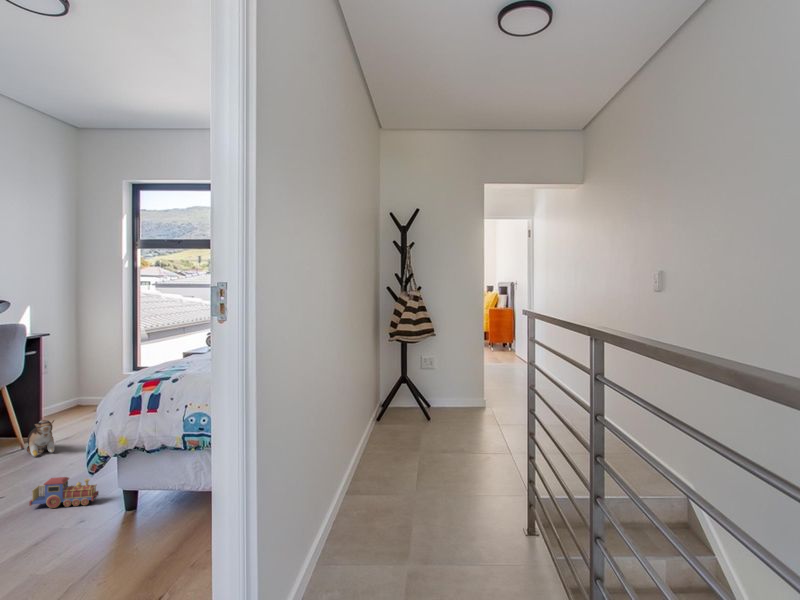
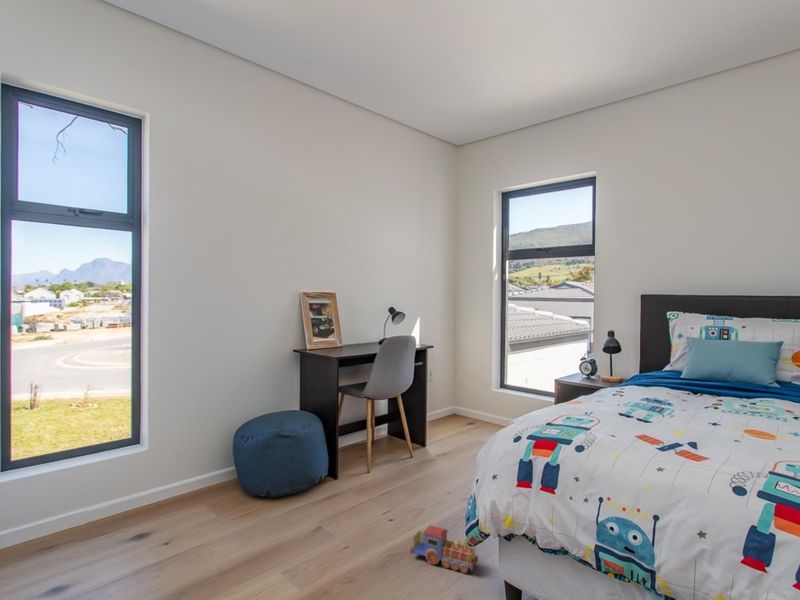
plush toy: present [27,420,54,457] -> none [413,436,436,472]

